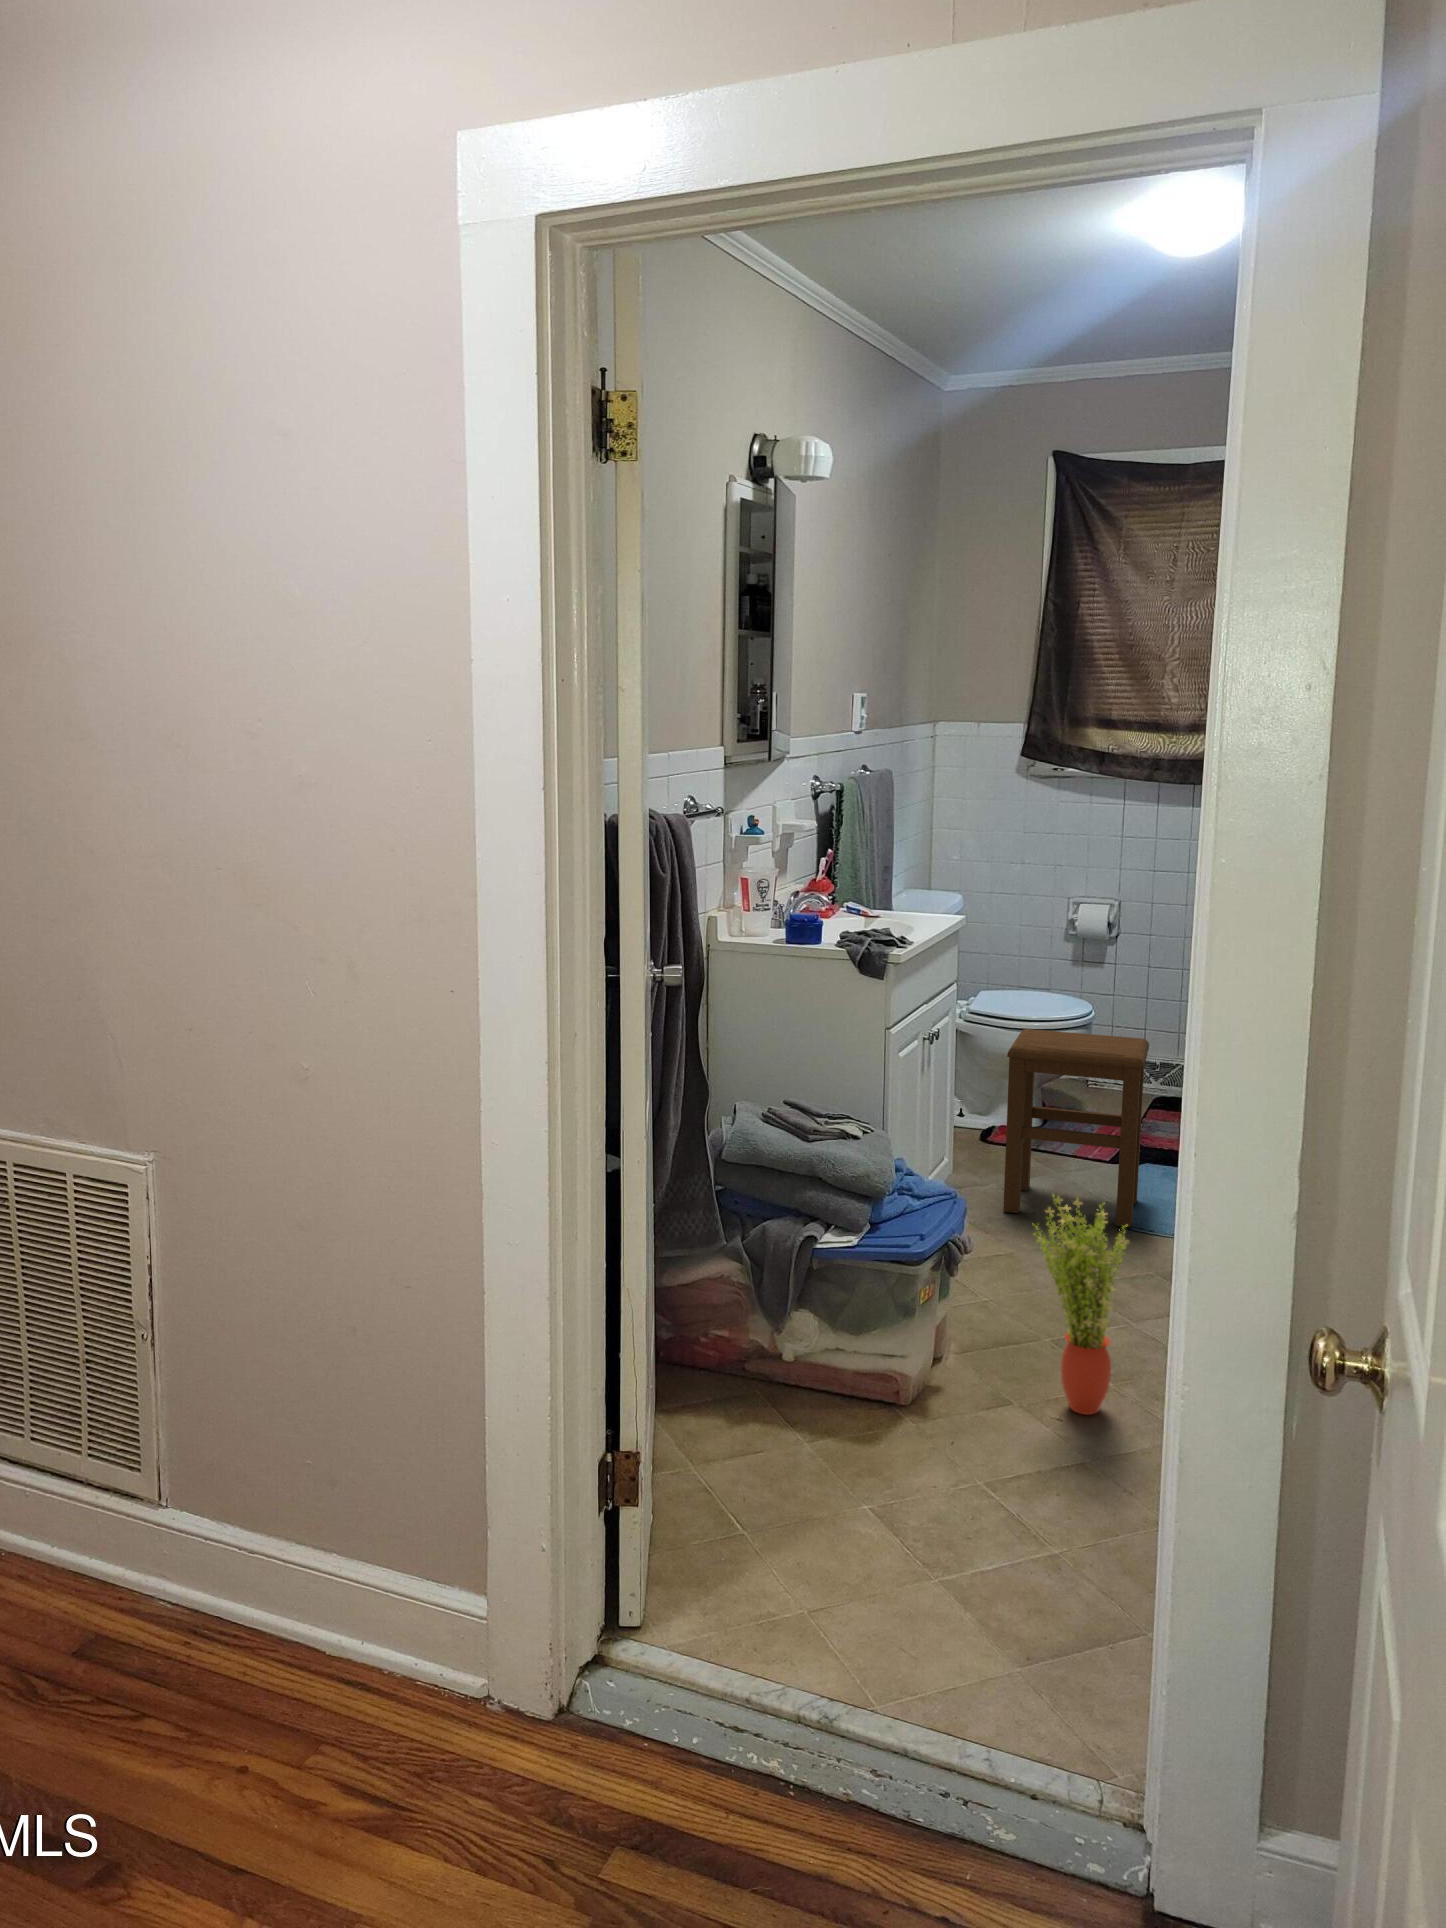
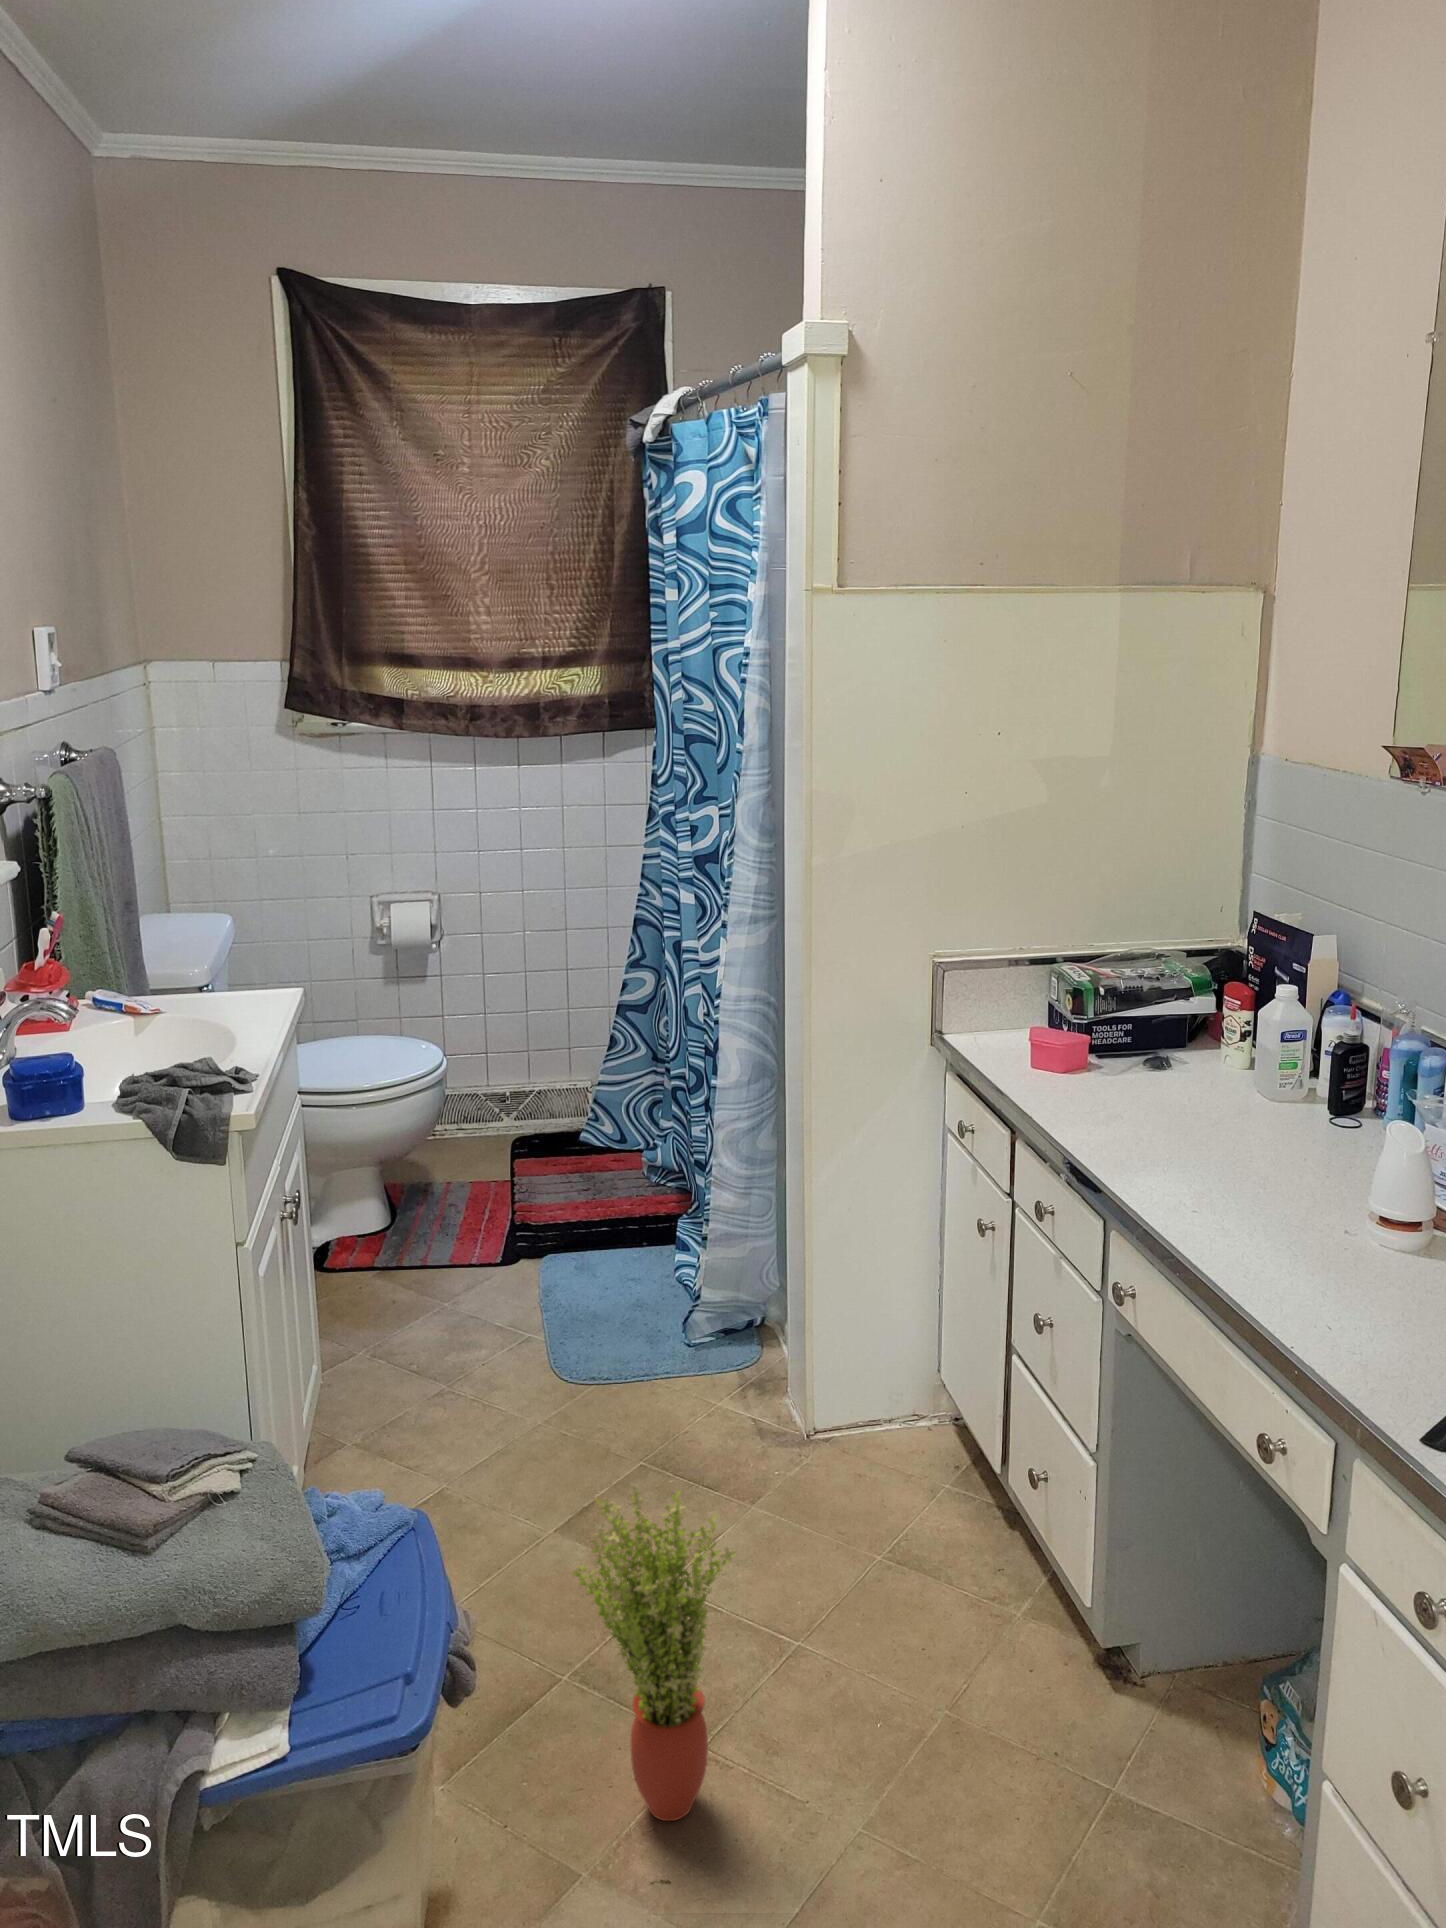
stool: present [1003,1029,1149,1227] -> none [380,1110,577,1401]

